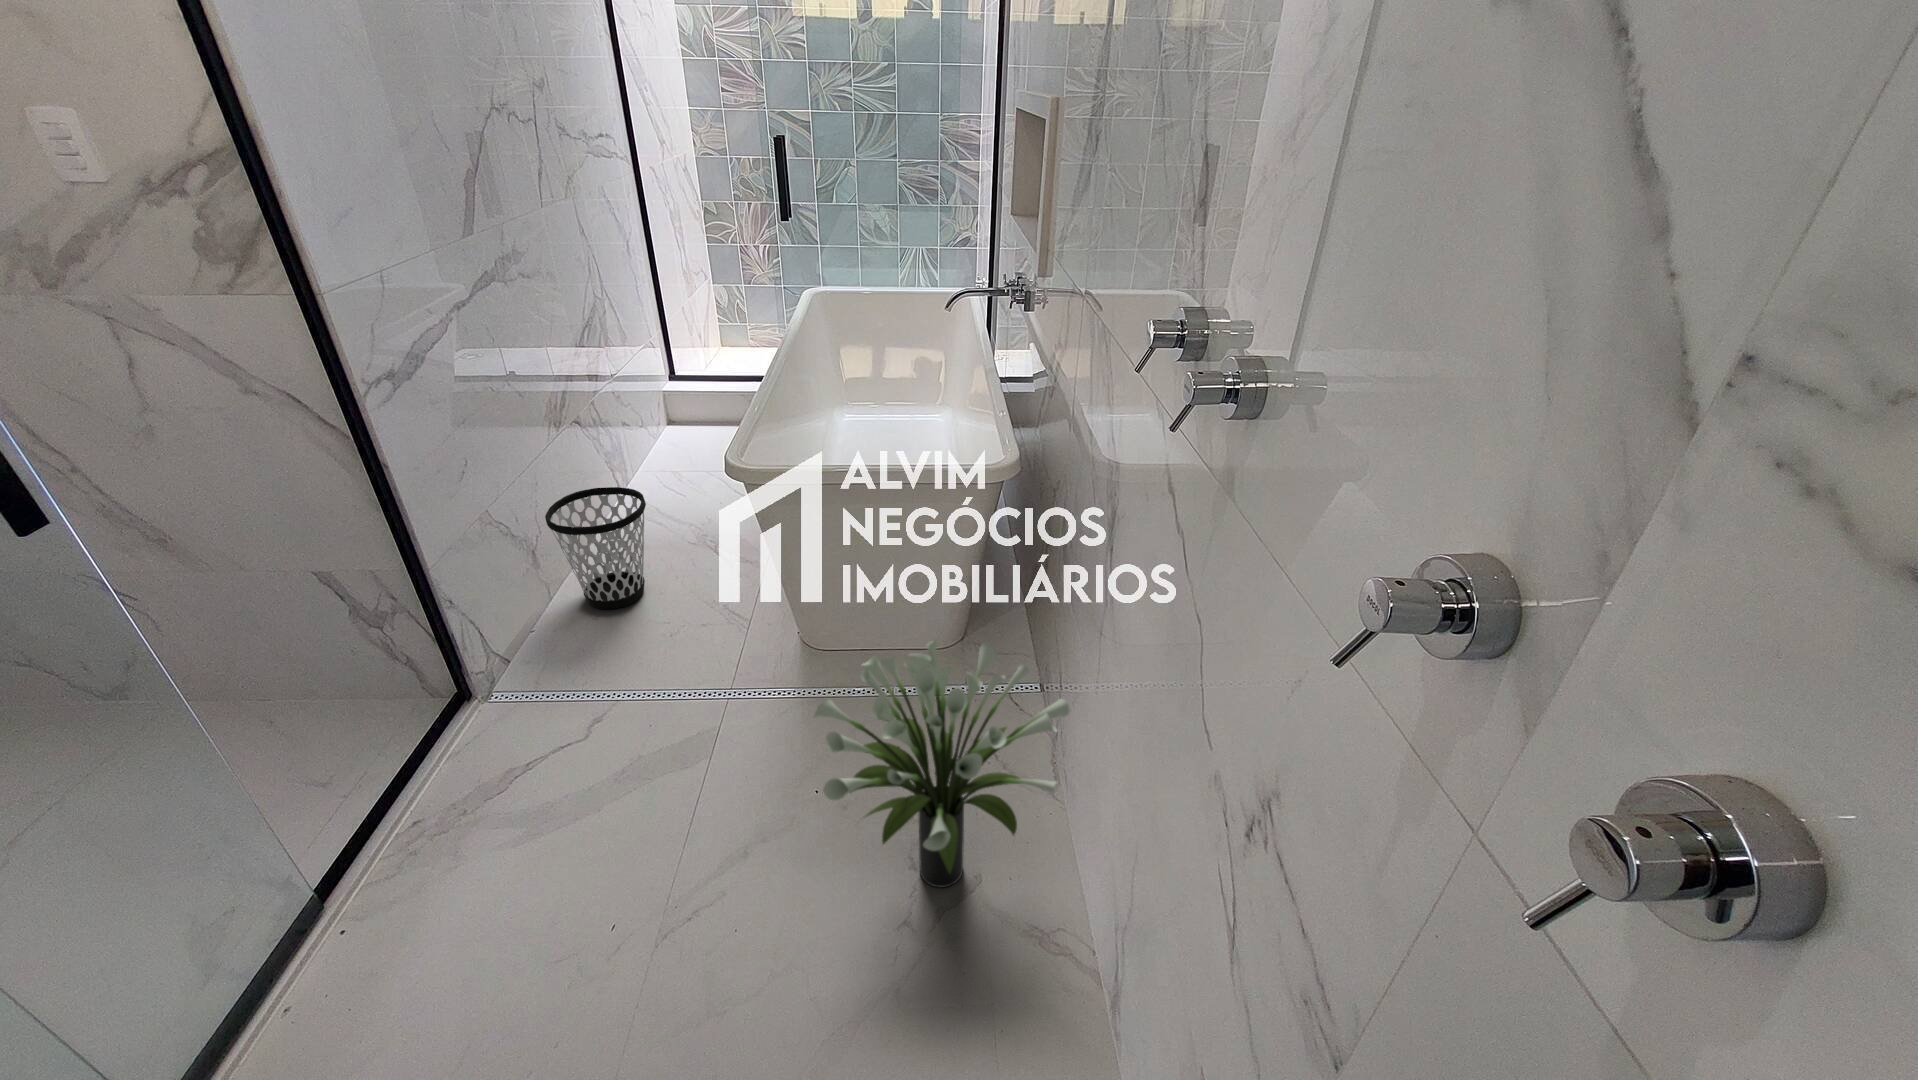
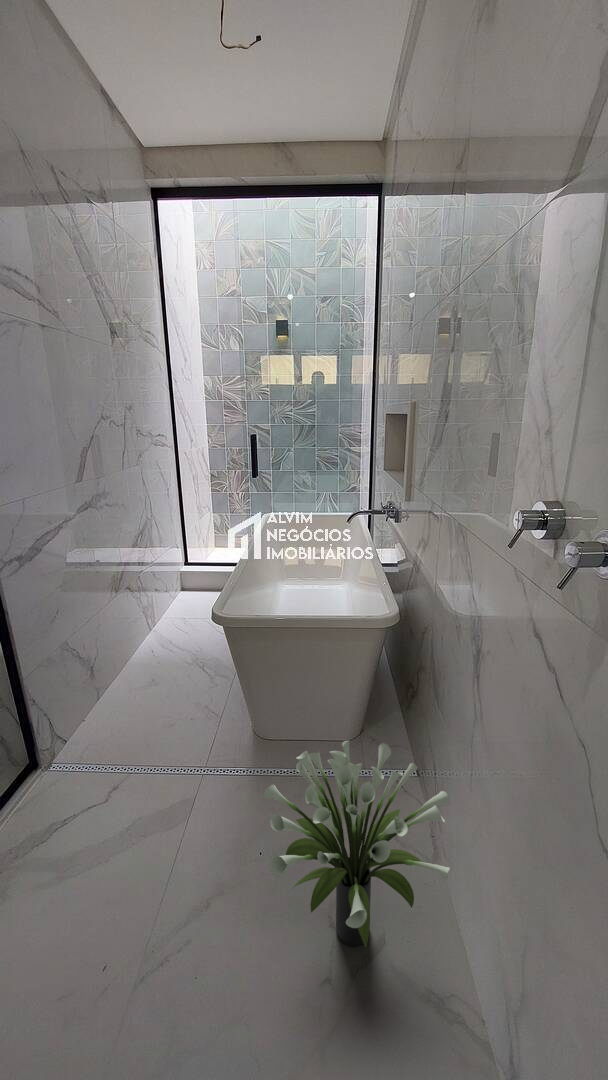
wastebasket: present [545,487,646,609] -> none [102,628,163,706]

